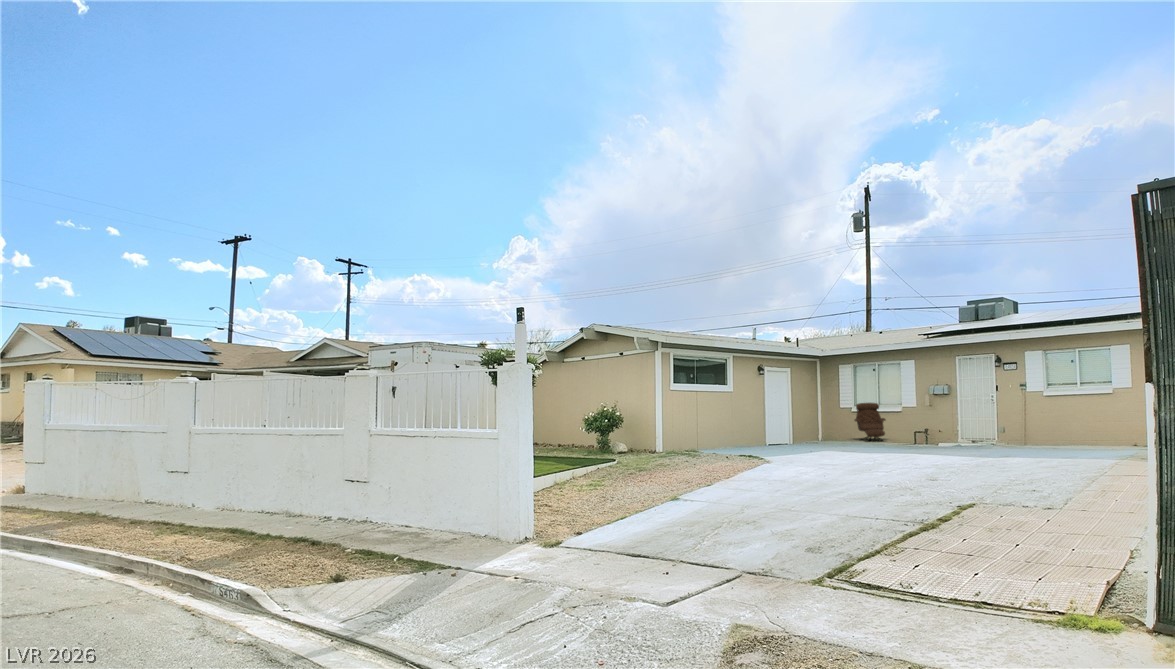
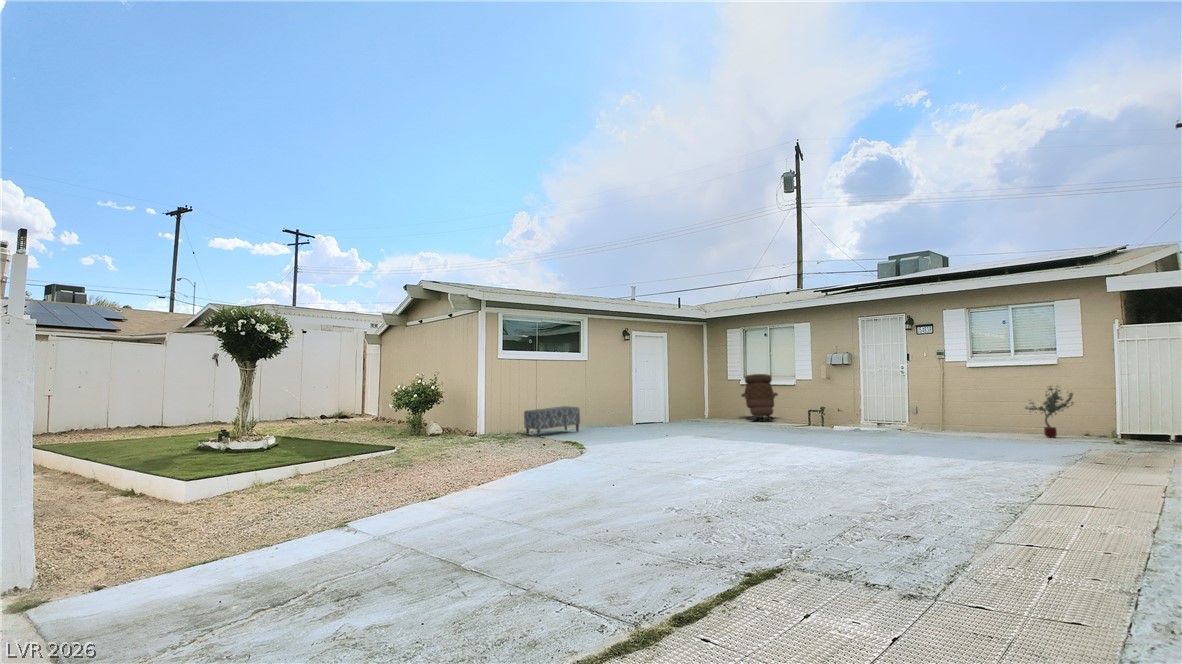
potted tree: none [1088,408,1124,446] -> present [1026,386,1073,438]
bench: none [695,428,737,452] -> present [524,406,580,437]

